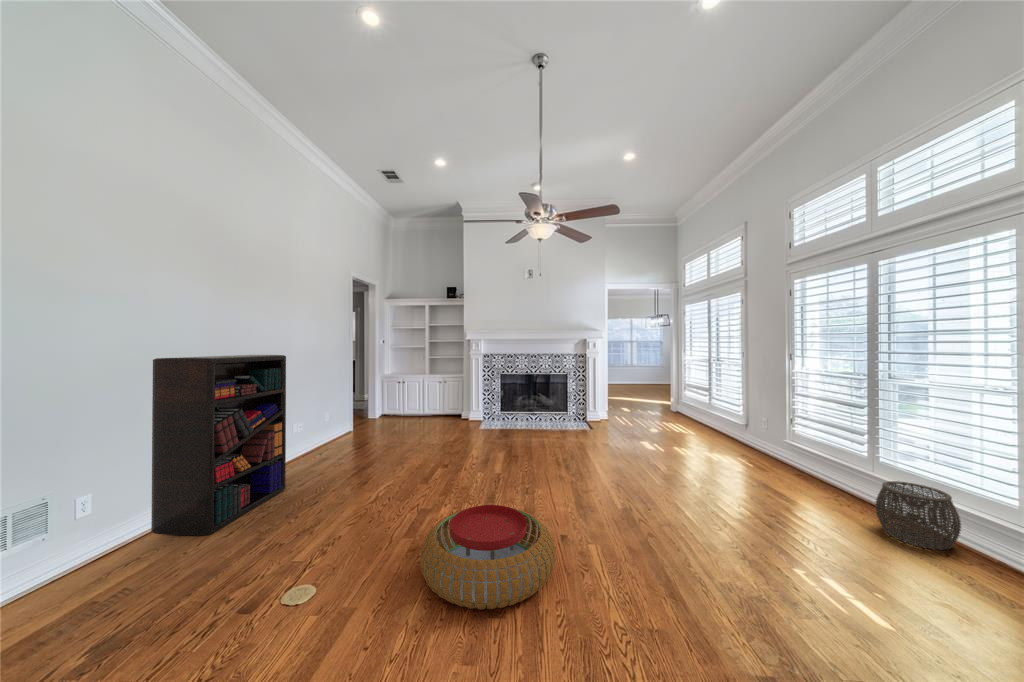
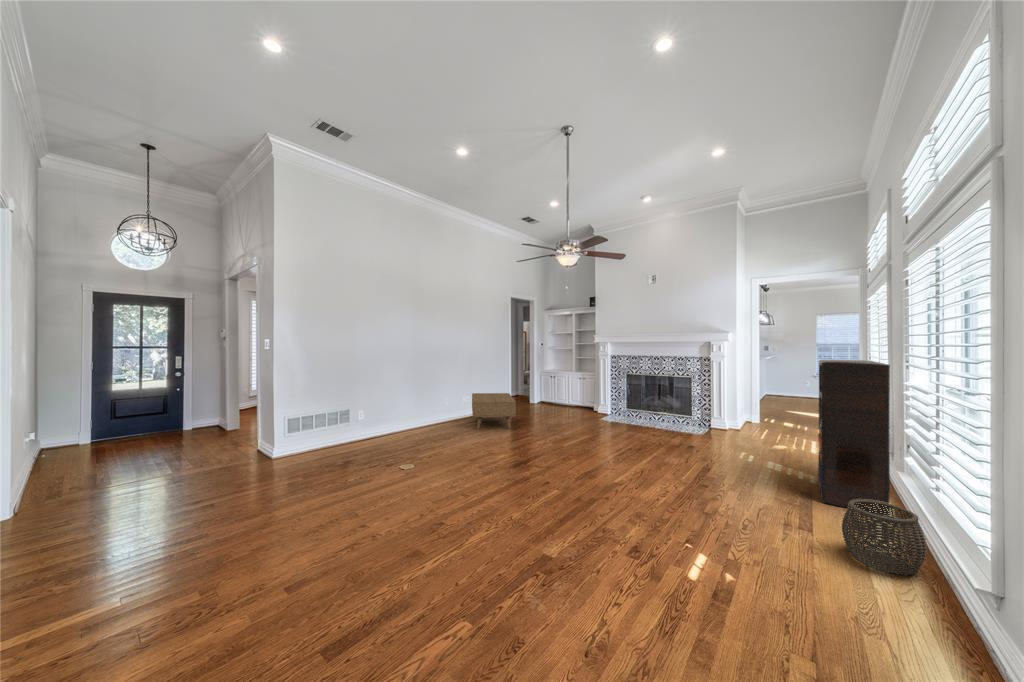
bookshelf: present [151,355,286,535] -> present [818,360,890,508]
coffee table: none [313,410,403,472] -> present [472,393,516,429]
pouf: present [420,505,555,610] -> none [451,446,531,492]

